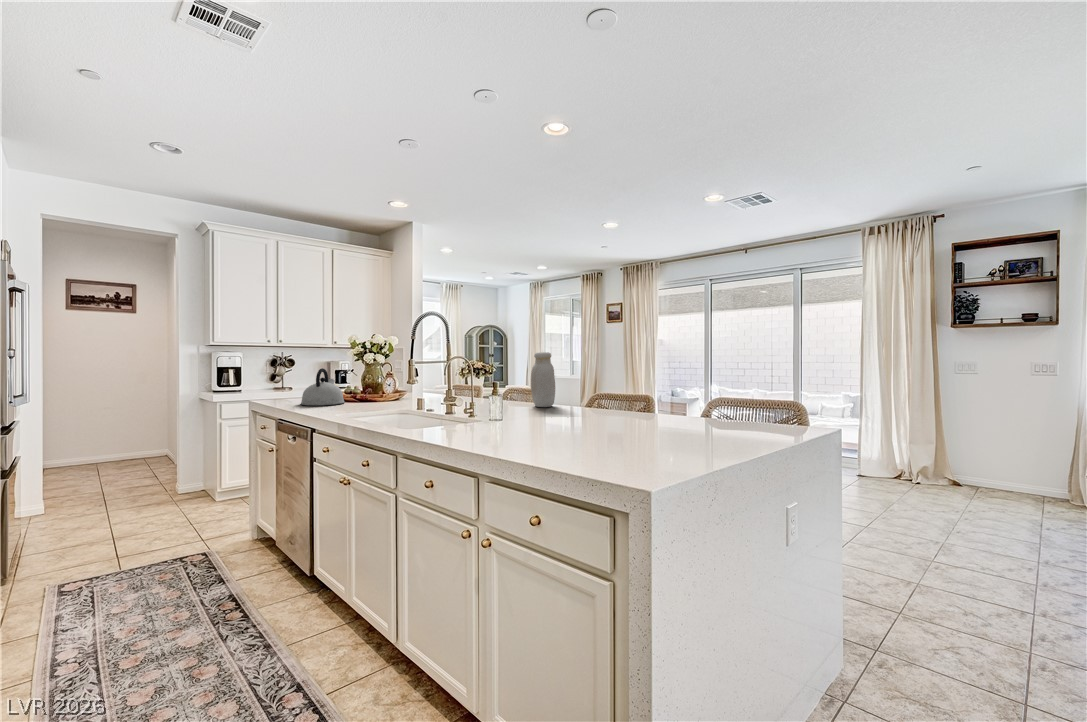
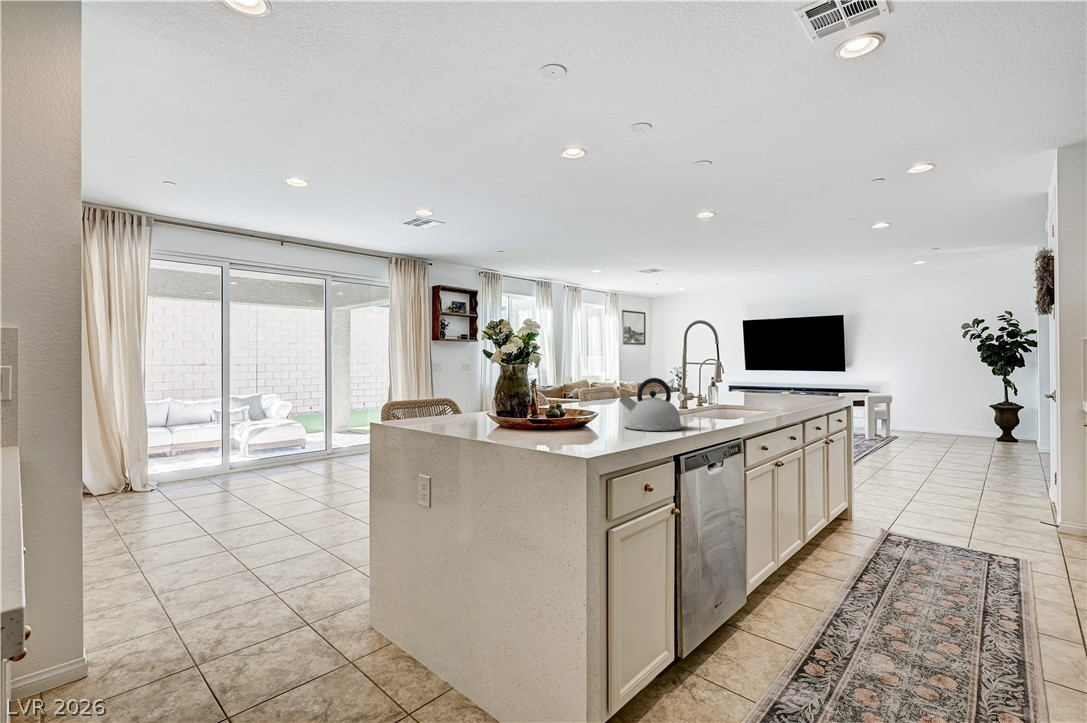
jar: present [531,352,555,407] -> none [594,356,619,403]

